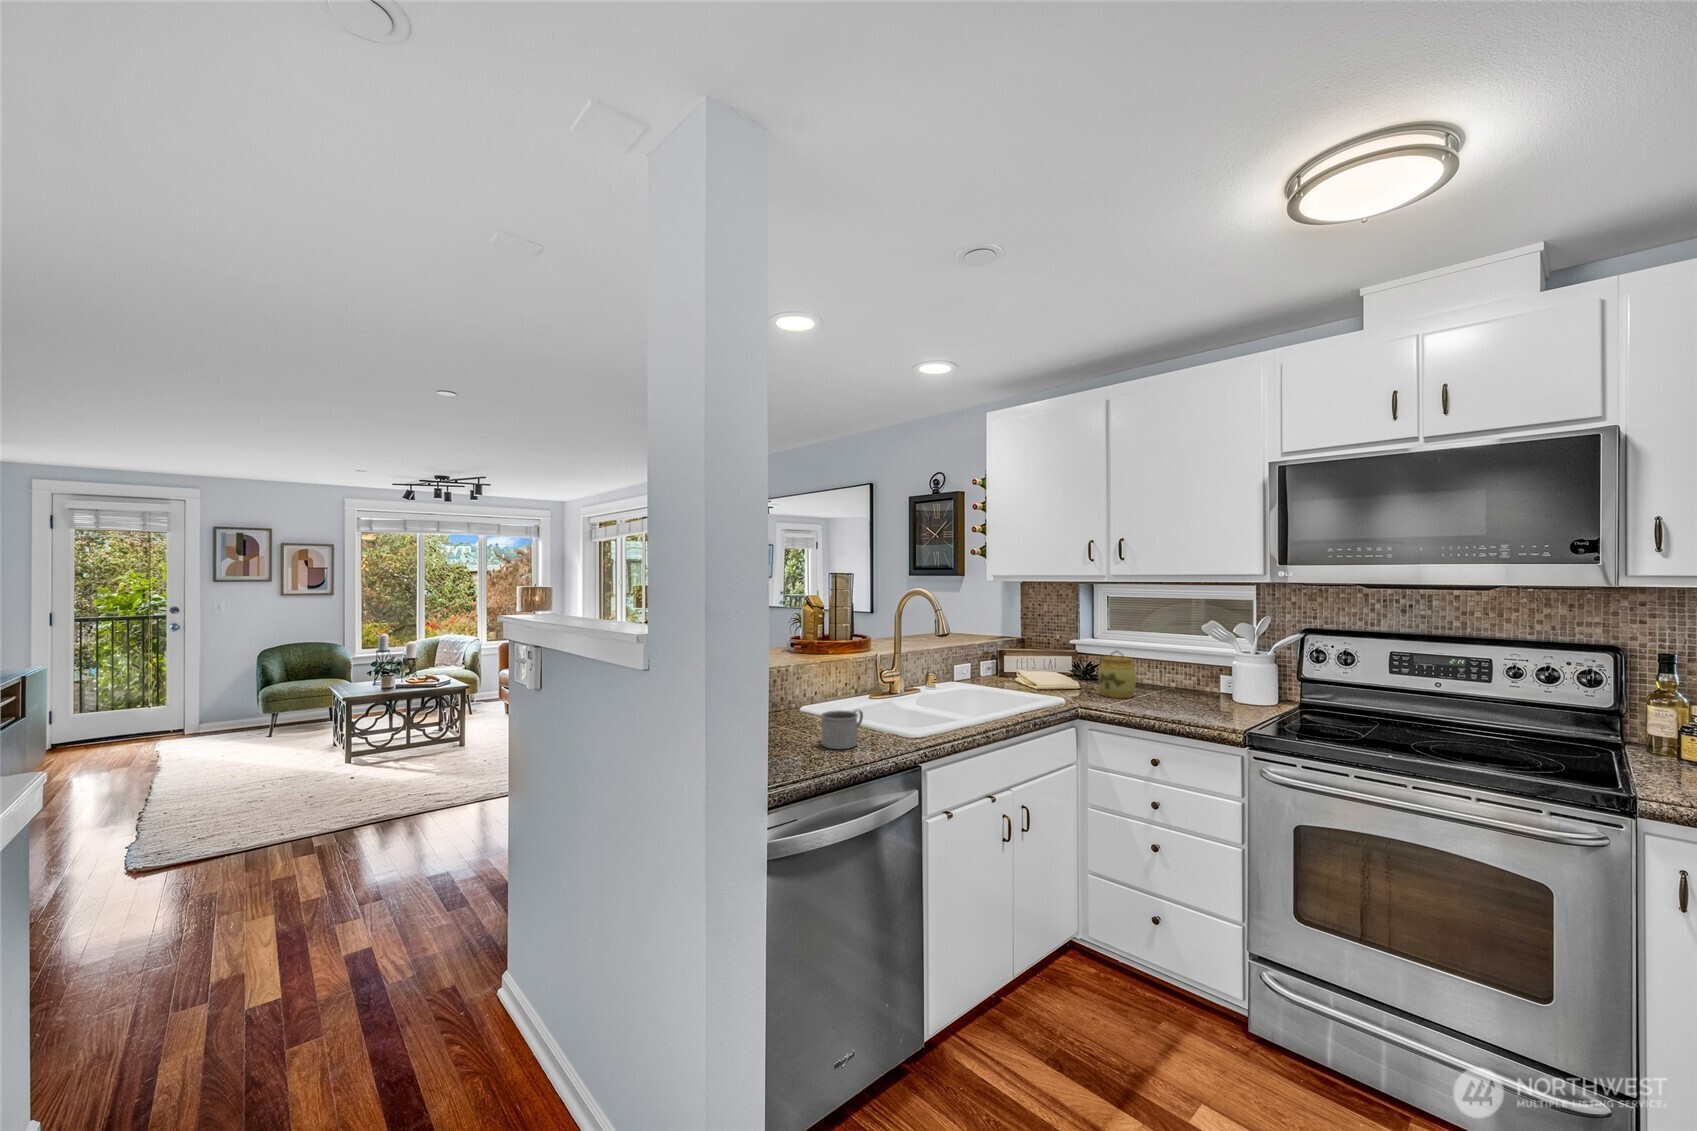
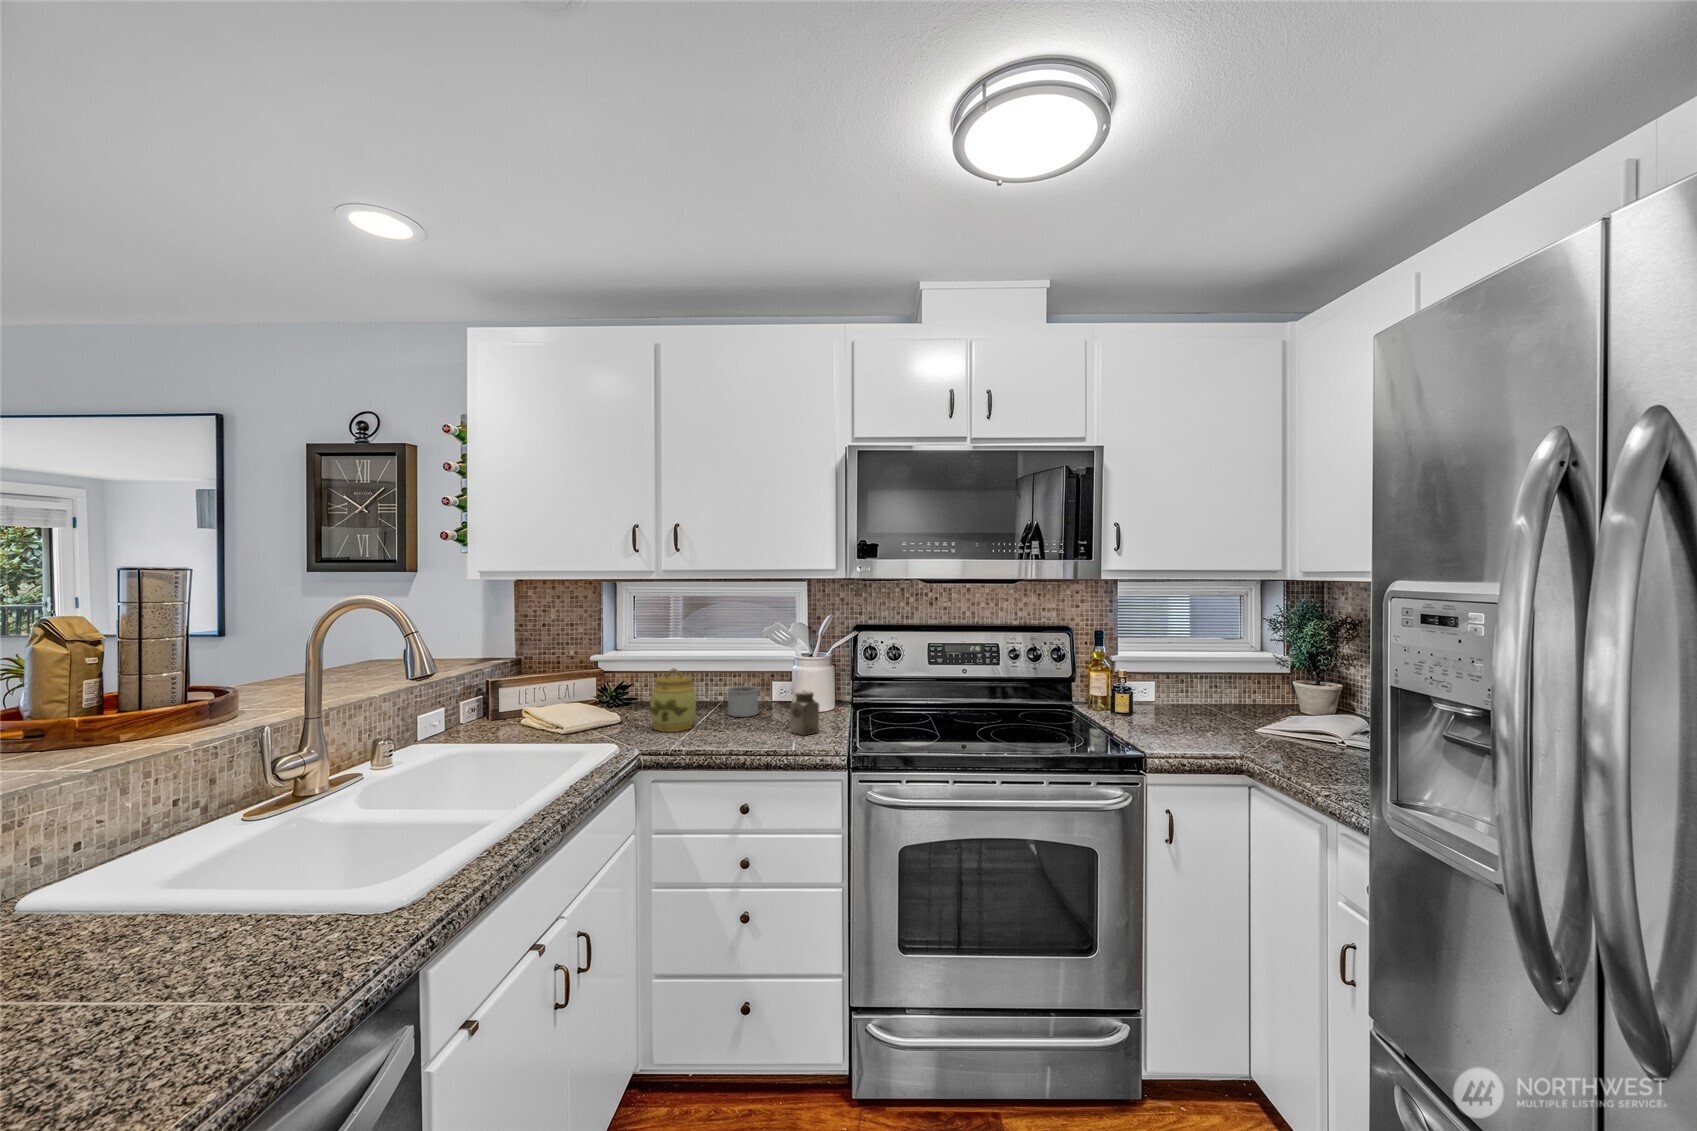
salt shaker: none [1211,678,1239,716] -> present [790,690,819,736]
mug: present [821,709,863,749] -> present [727,684,759,717]

